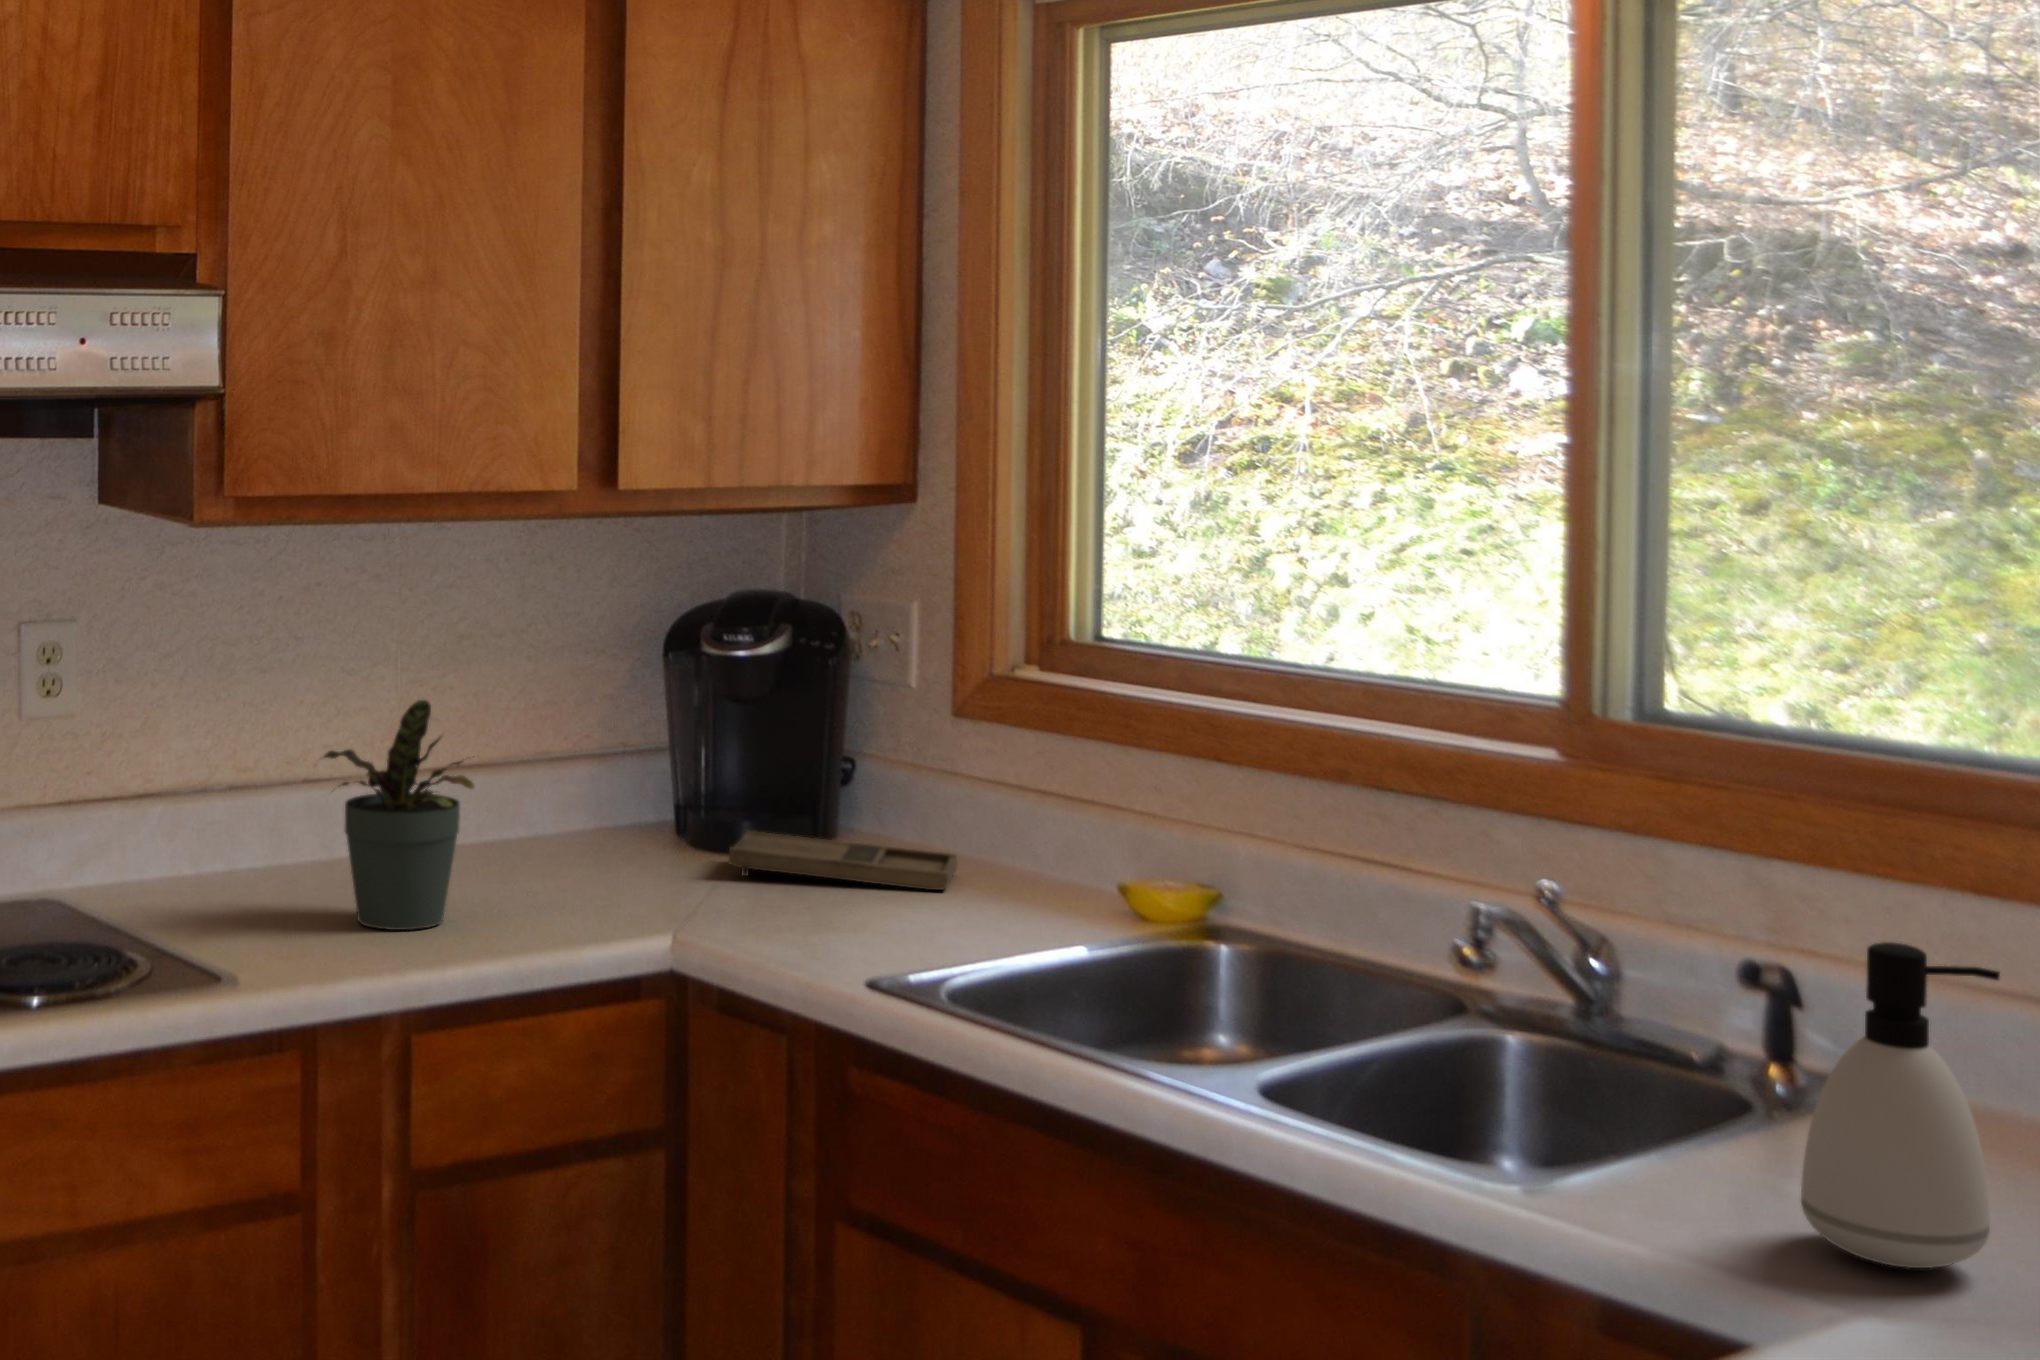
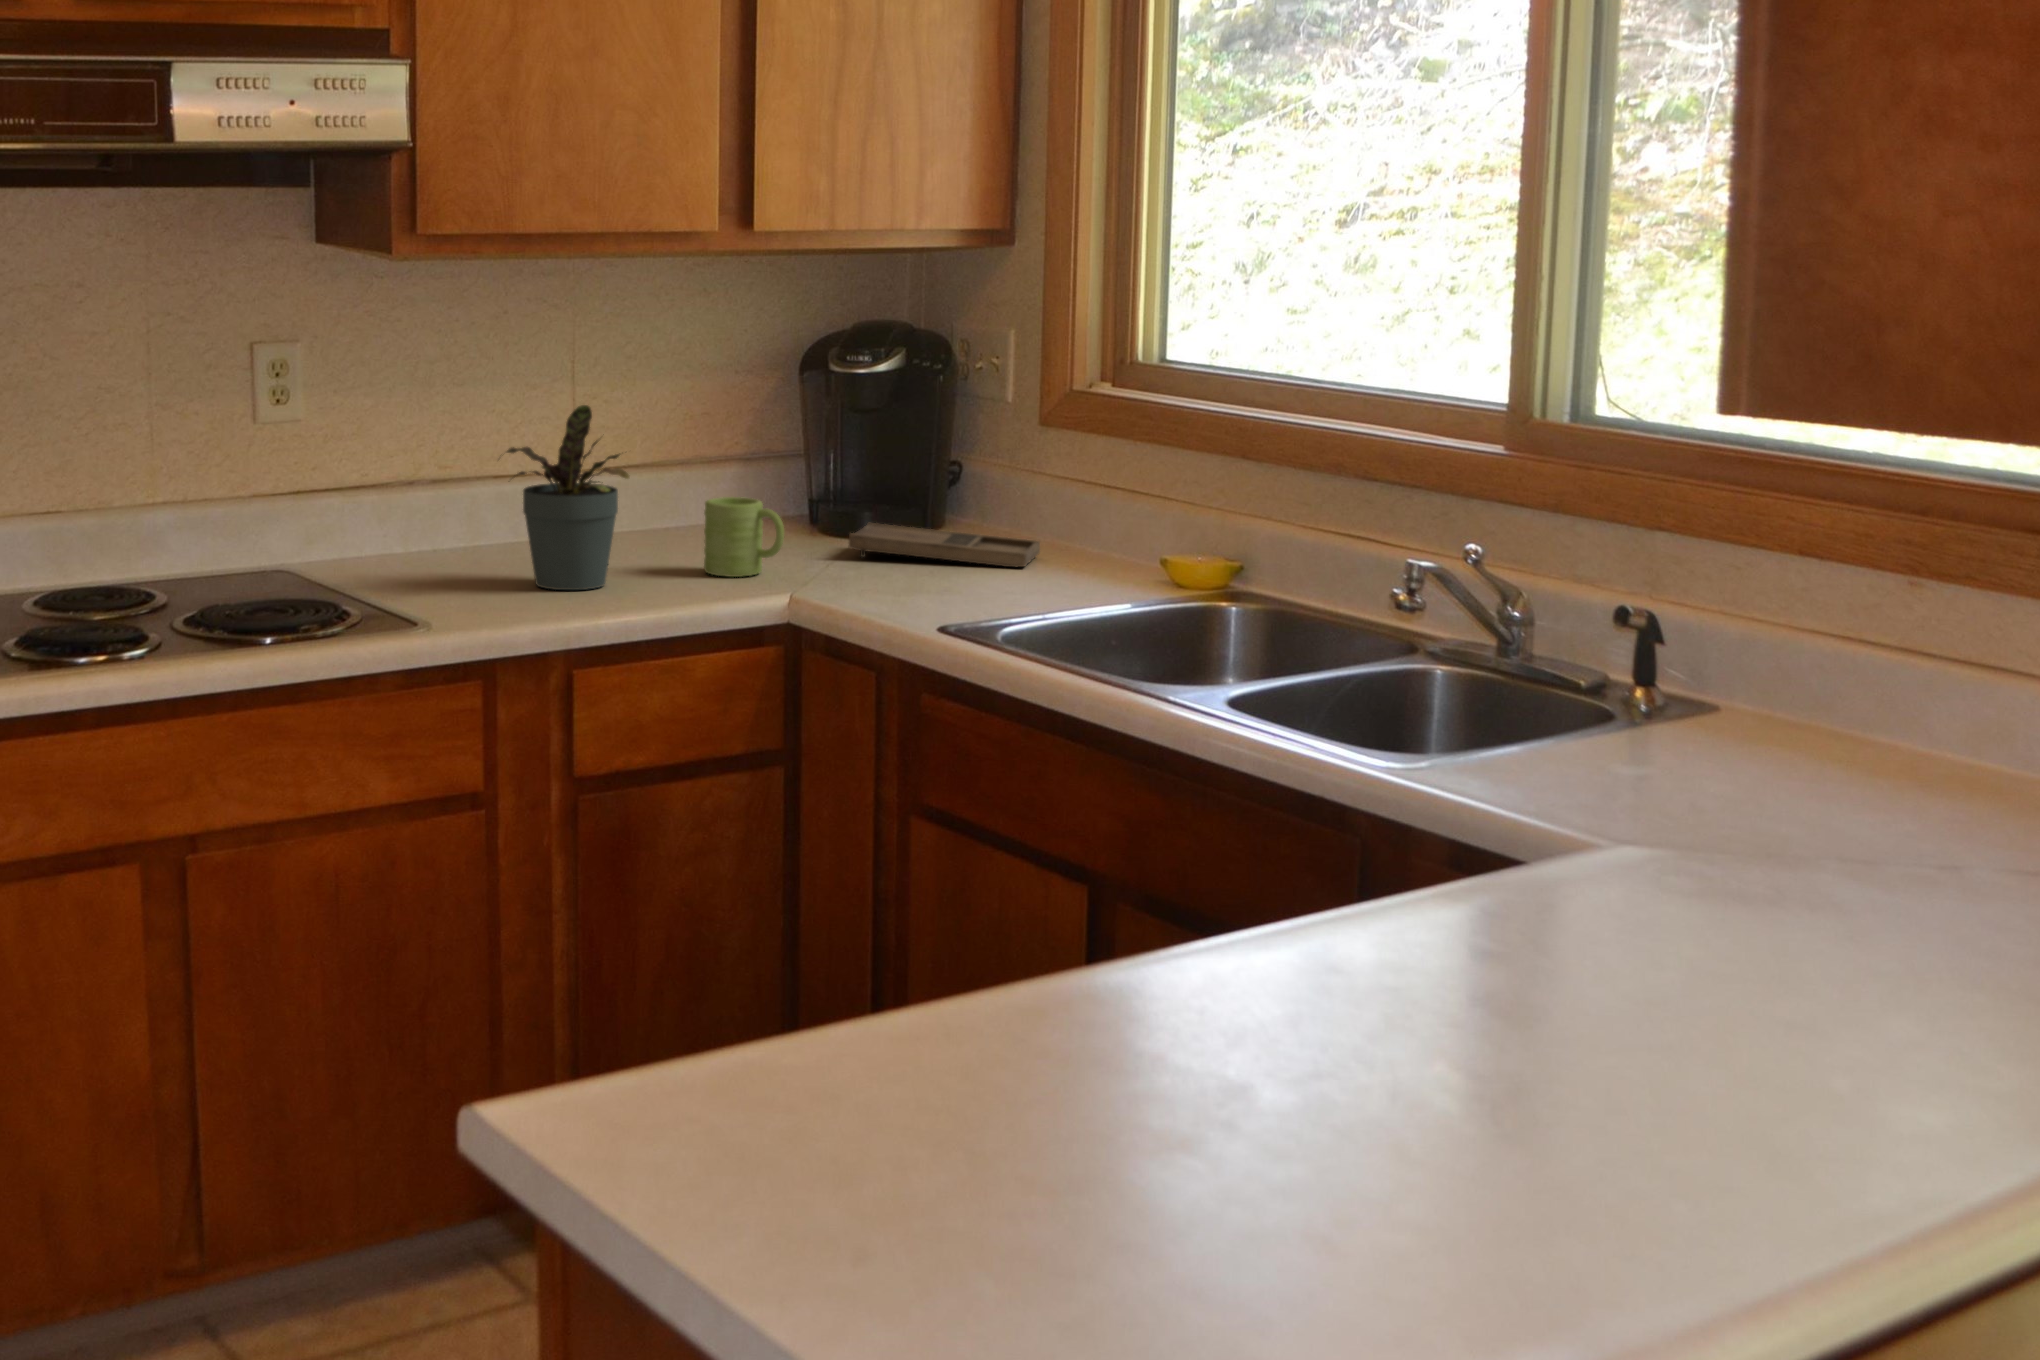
mug: none [559,806,659,907] -> present [704,497,784,577]
soap dispenser: present [1801,942,2000,1268] -> none [1557,556,1701,787]

